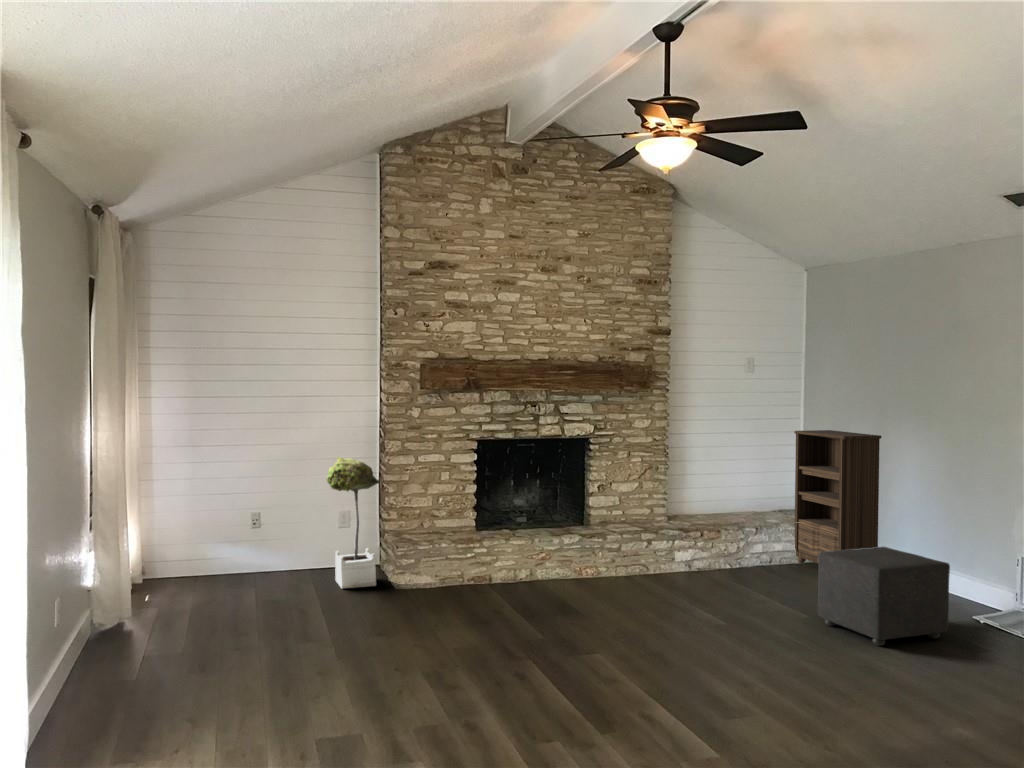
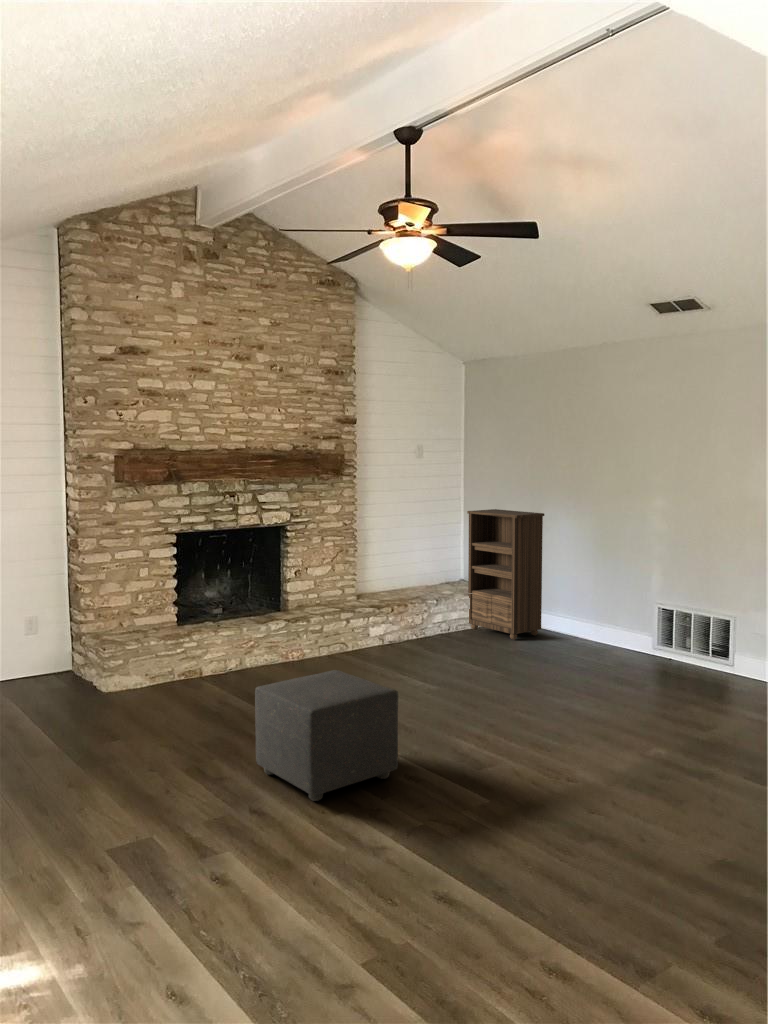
potted tree: present [326,457,380,588] -> none [18,557,81,699]
ottoman: present [818,547,950,646] -> present [255,670,398,801]

